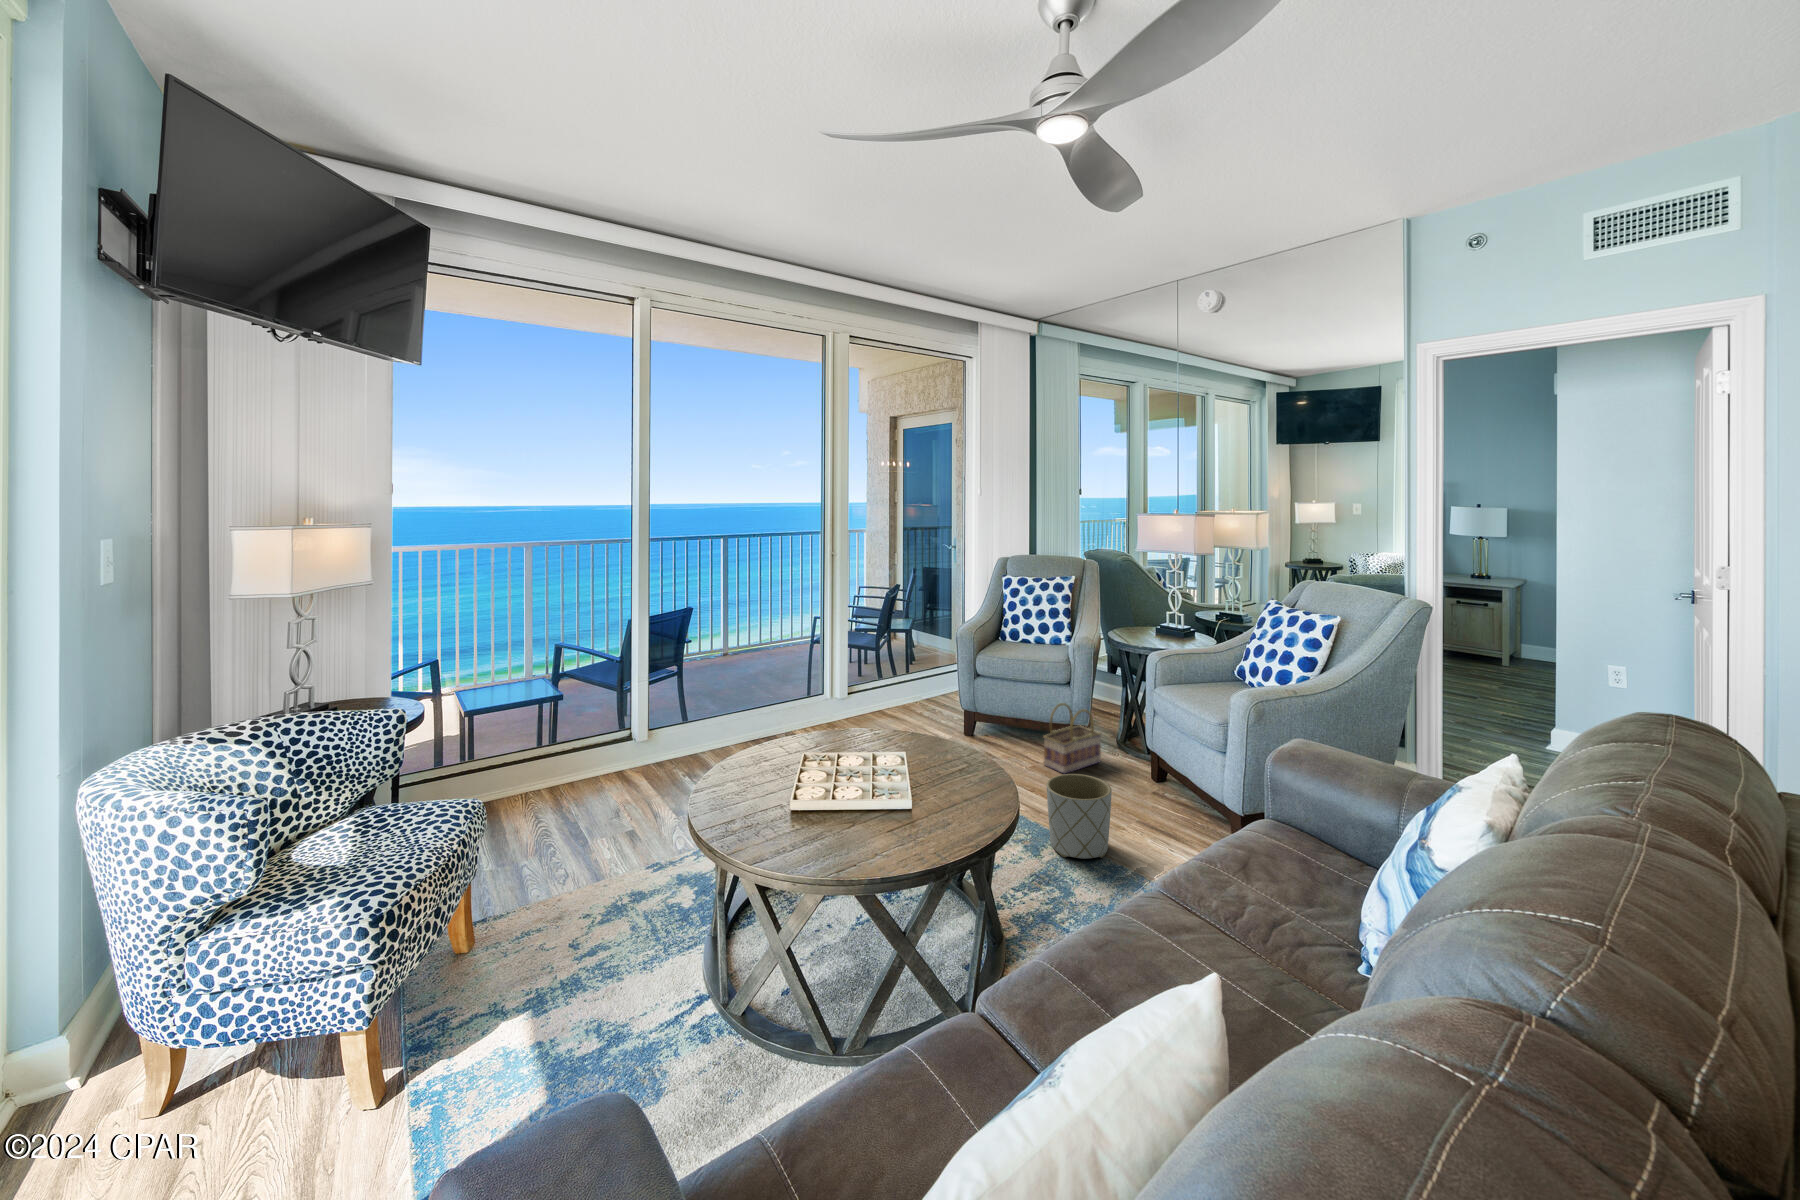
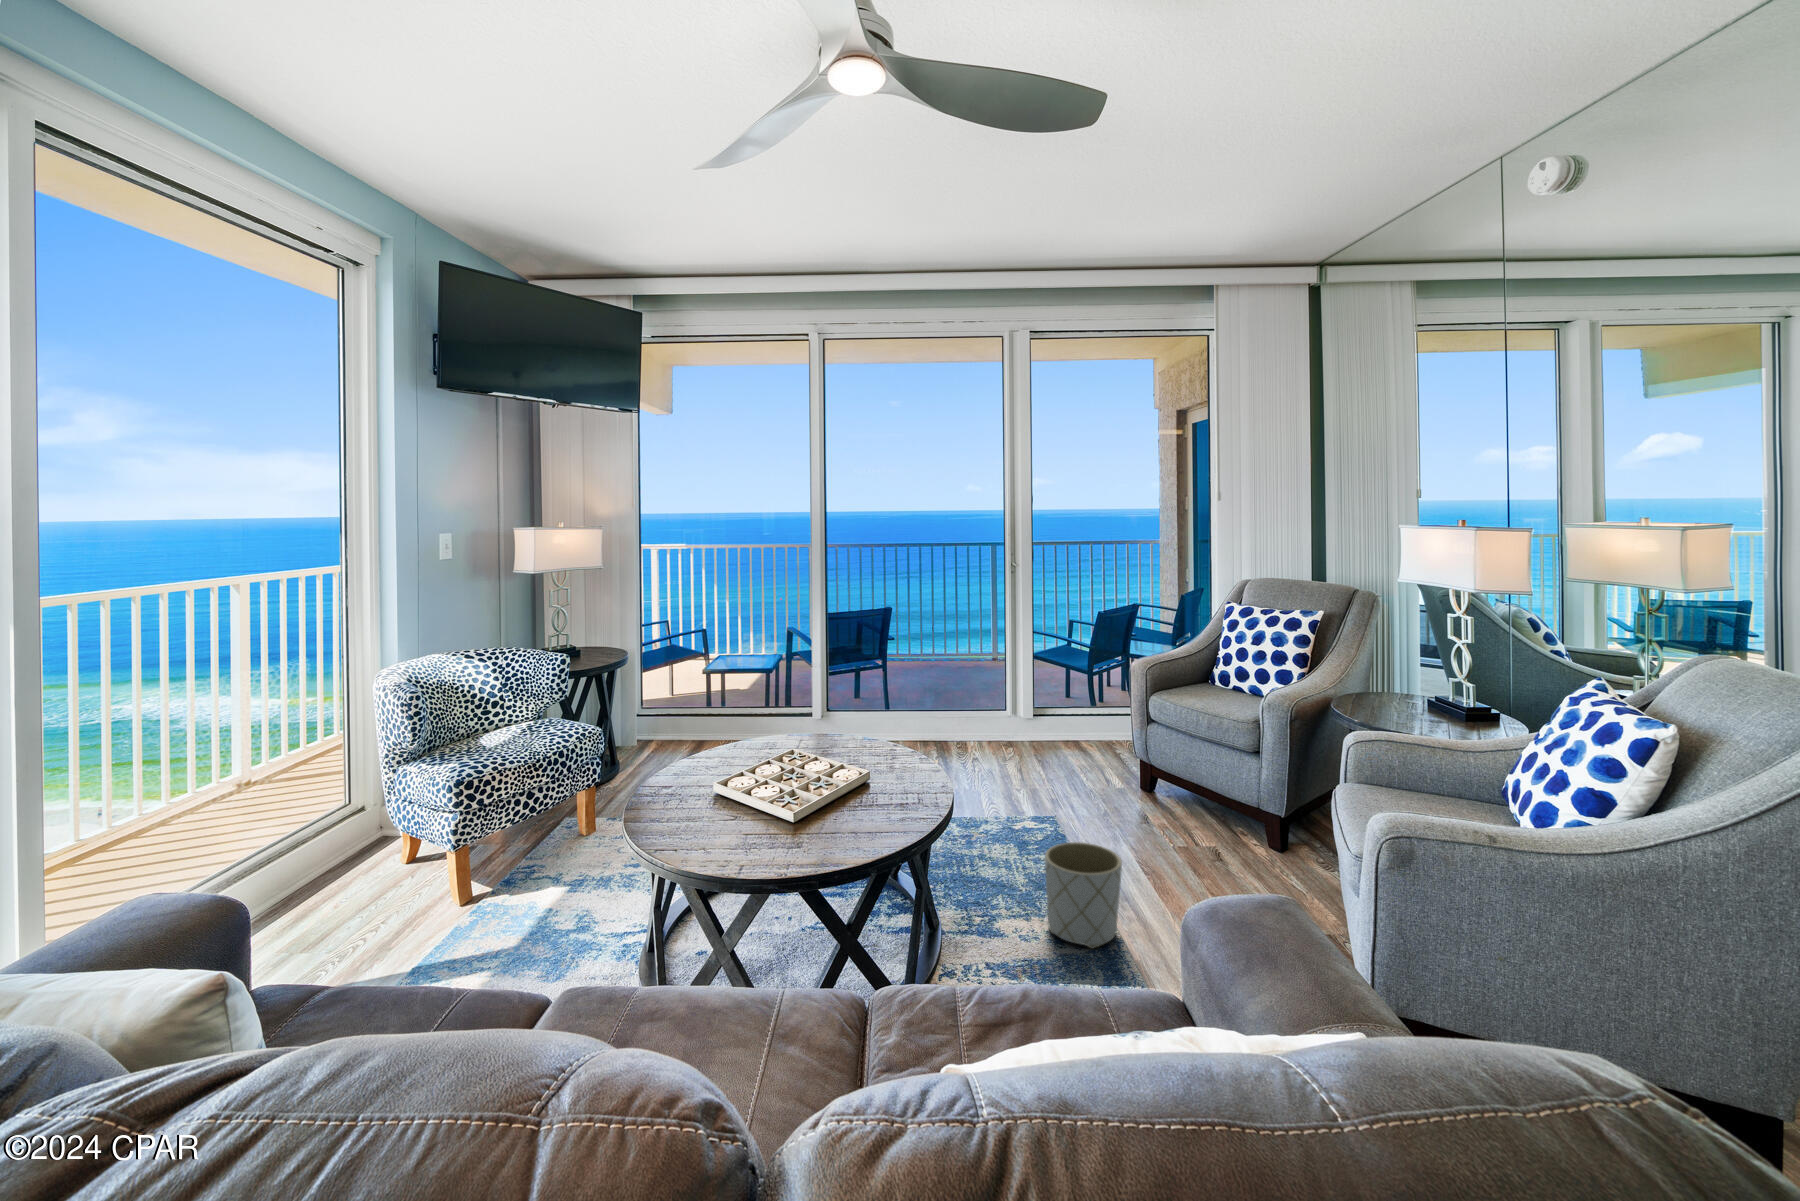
basket: present [1044,703,1101,774] -> none [1174,774,1259,865]

